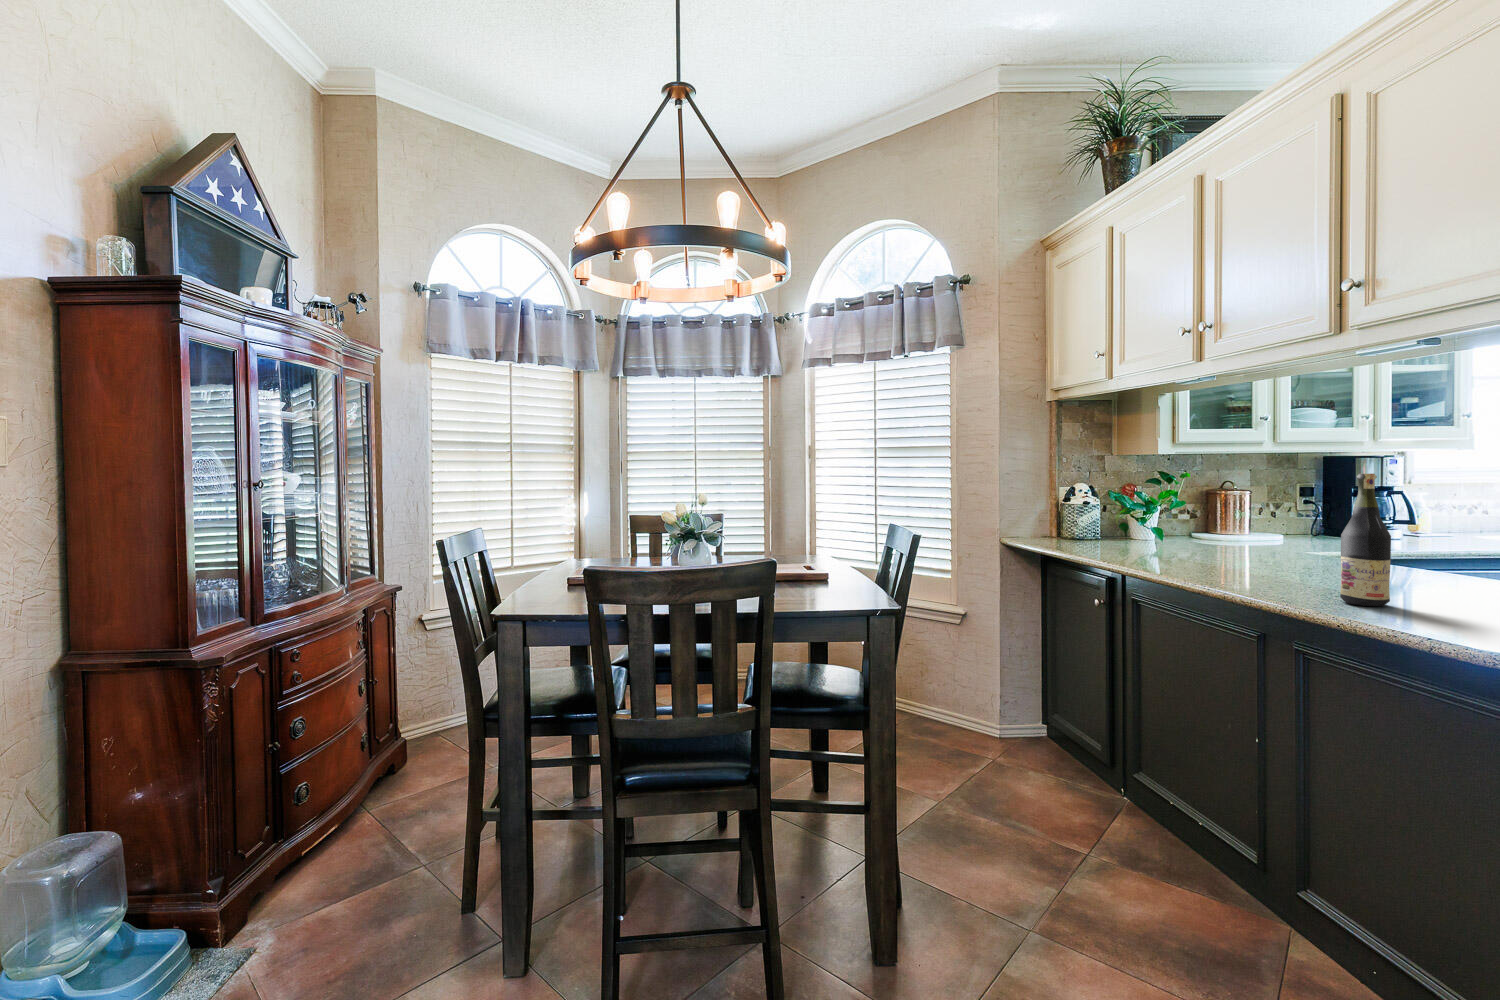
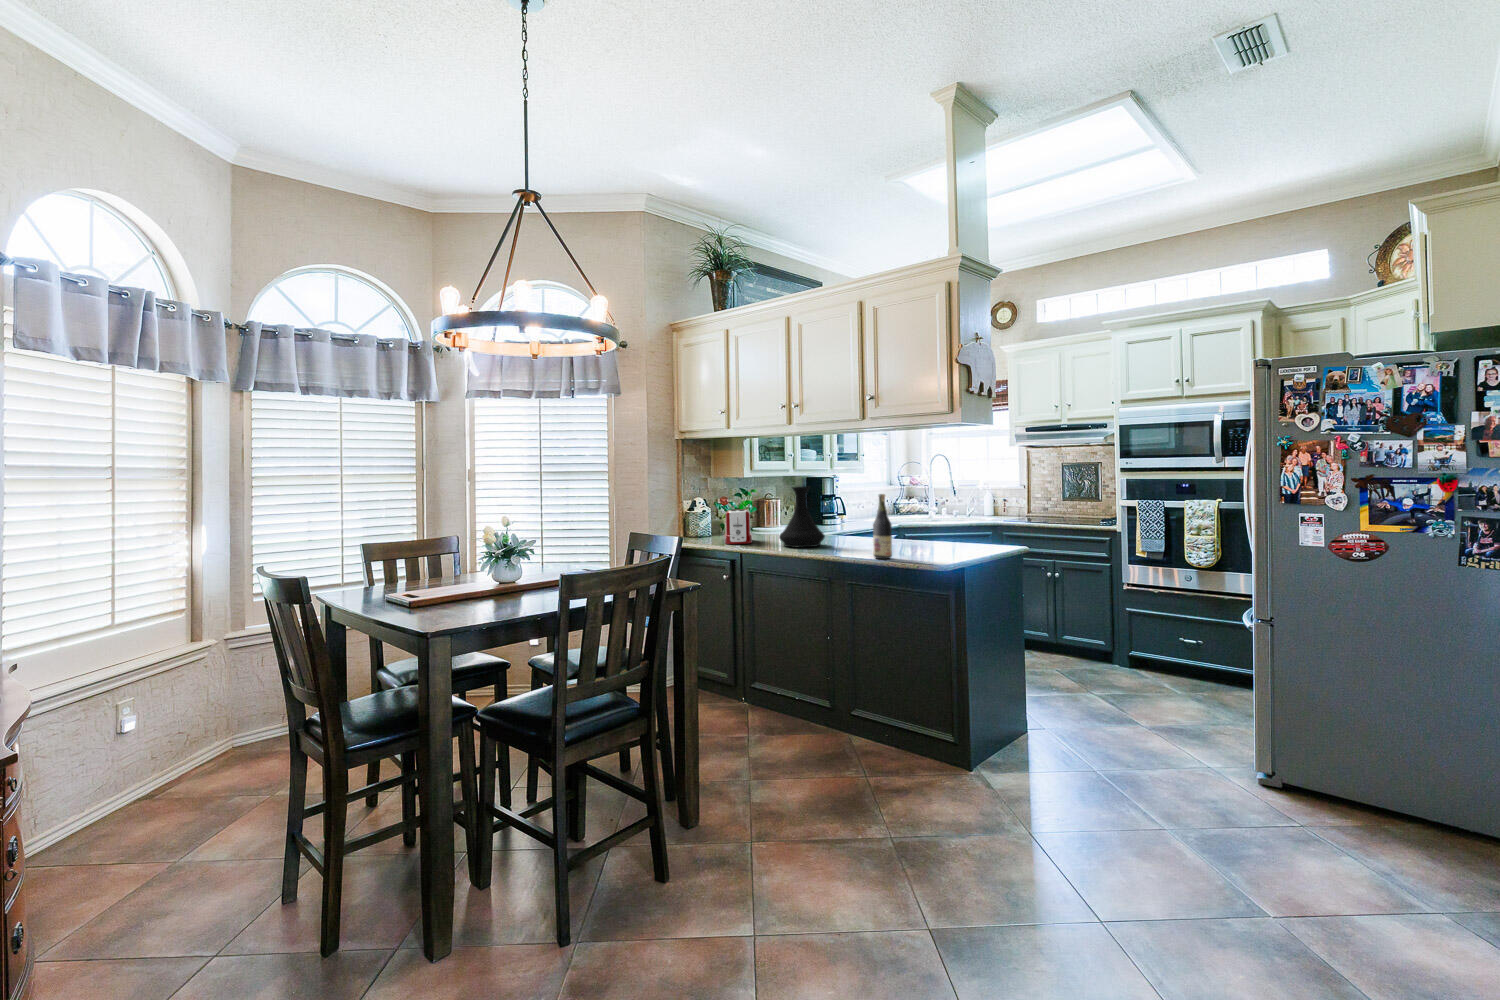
vase: none [1187,464,1282,567] -> present [779,486,825,547]
toaster: none [1103,500,1163,552] -> present [724,509,752,544]

